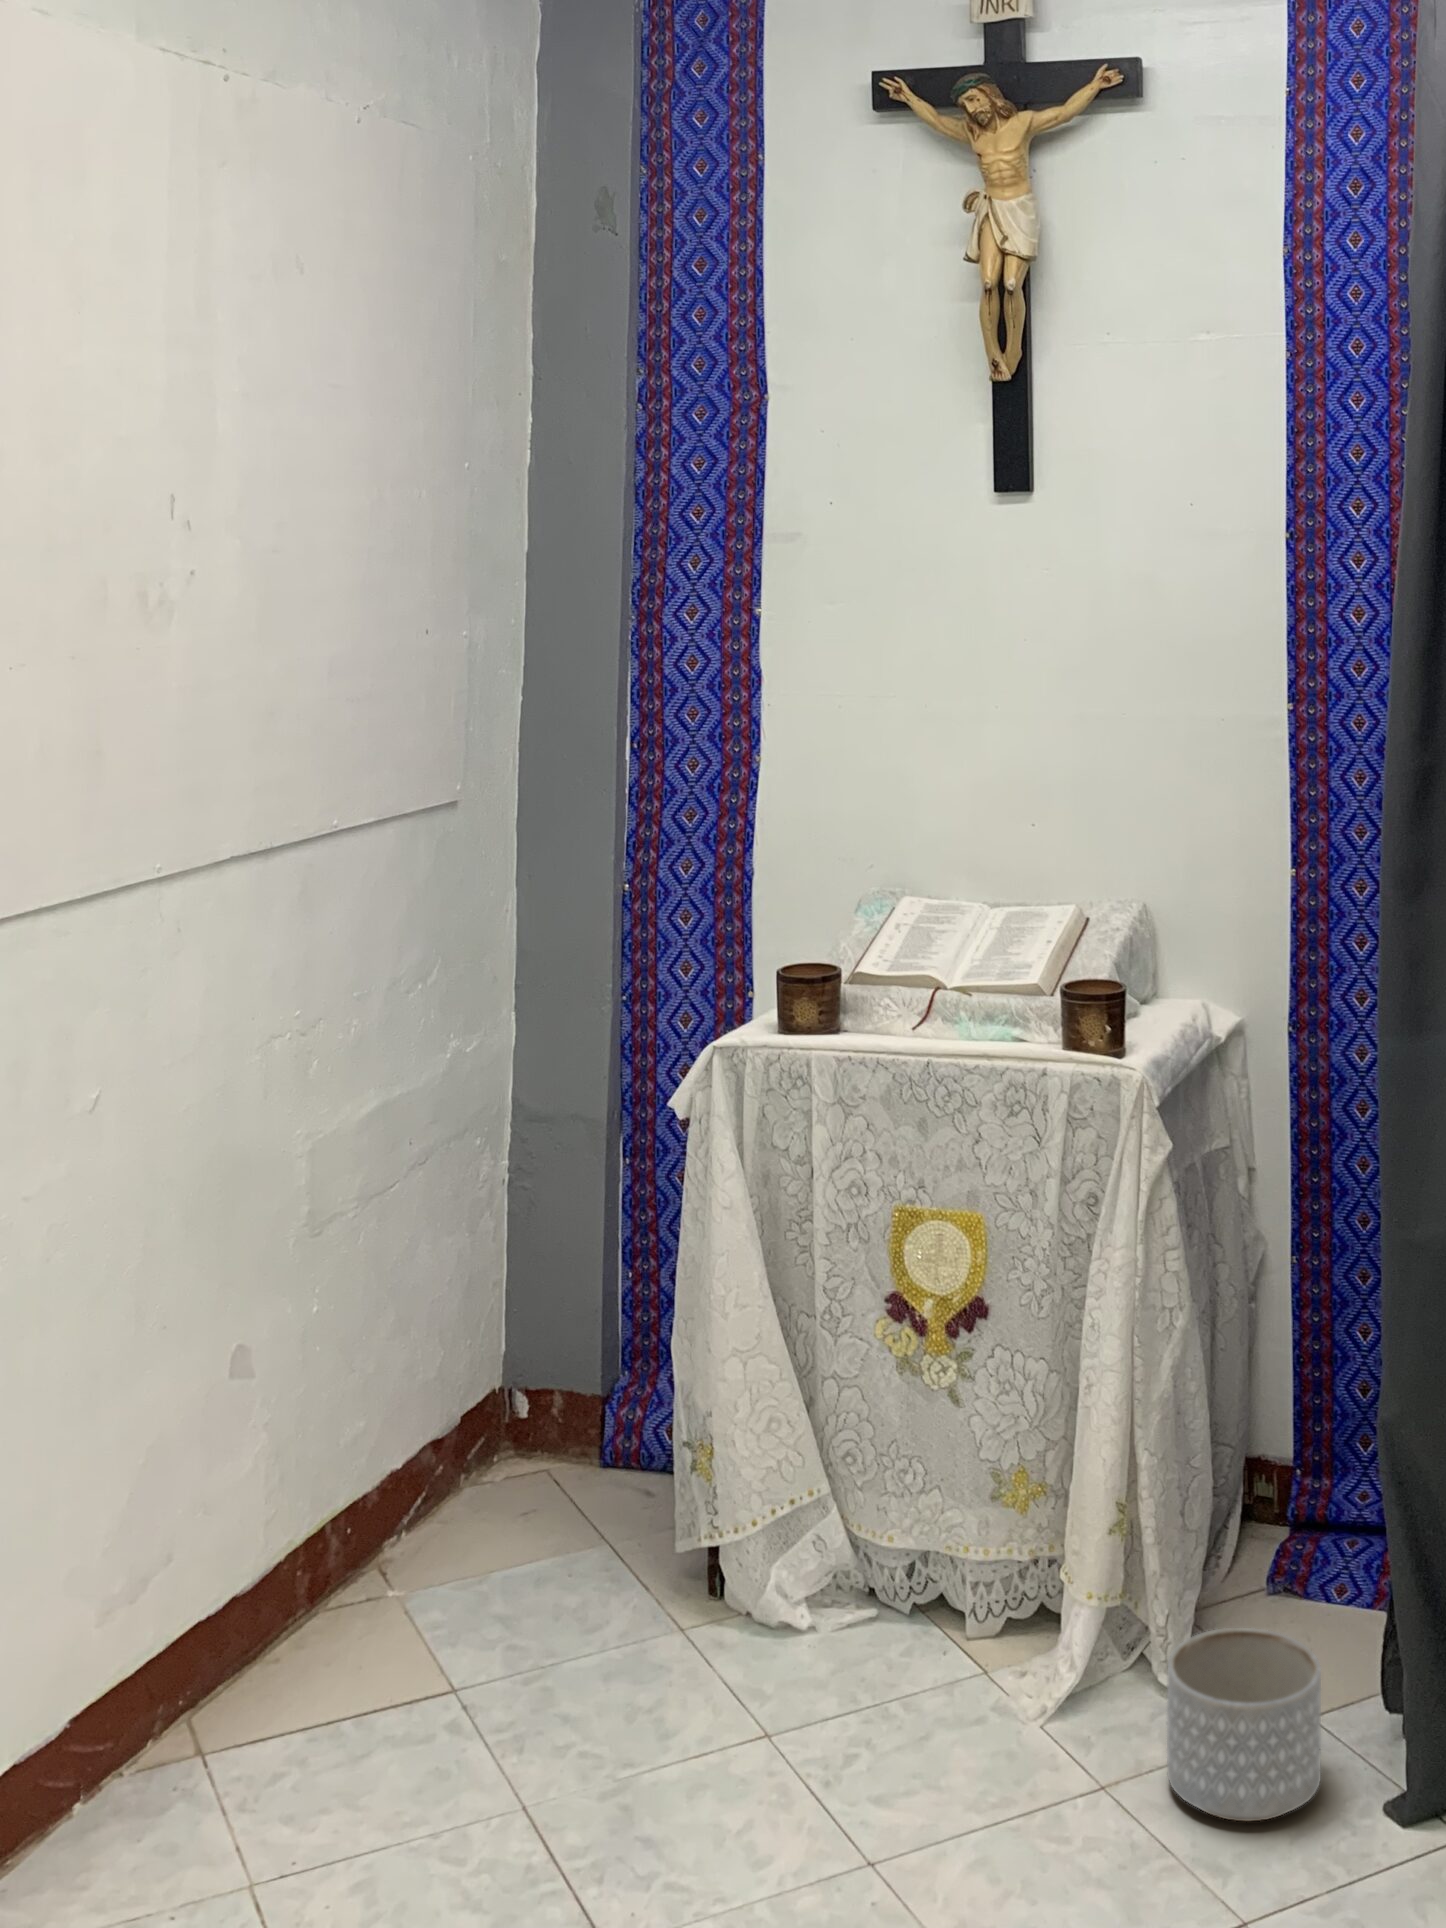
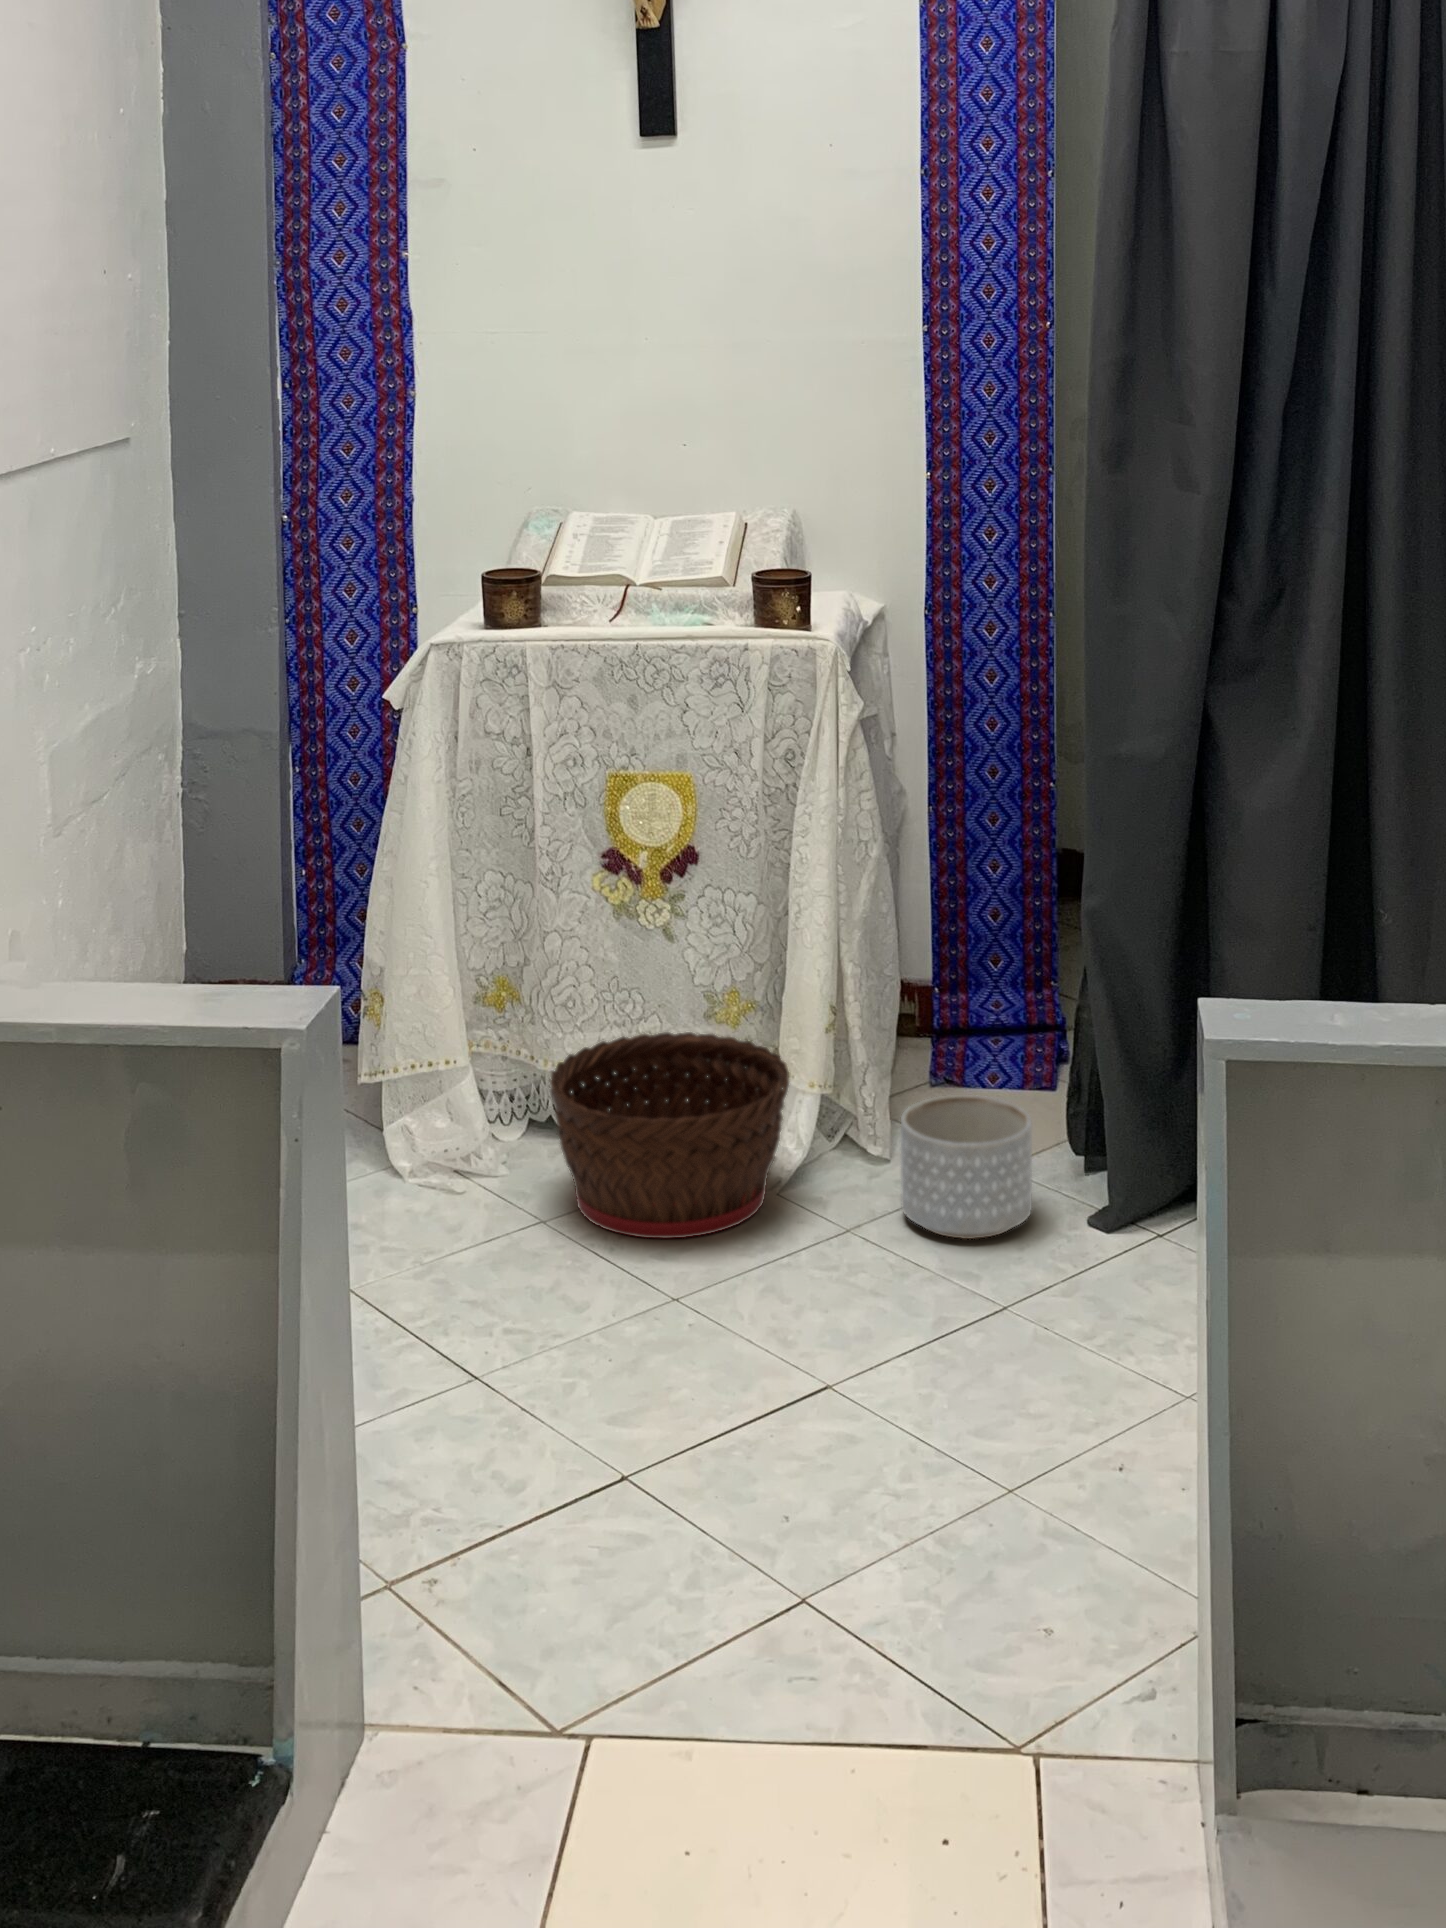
basket: none [780,1511,1055,1781] -> present [550,1032,789,1238]

